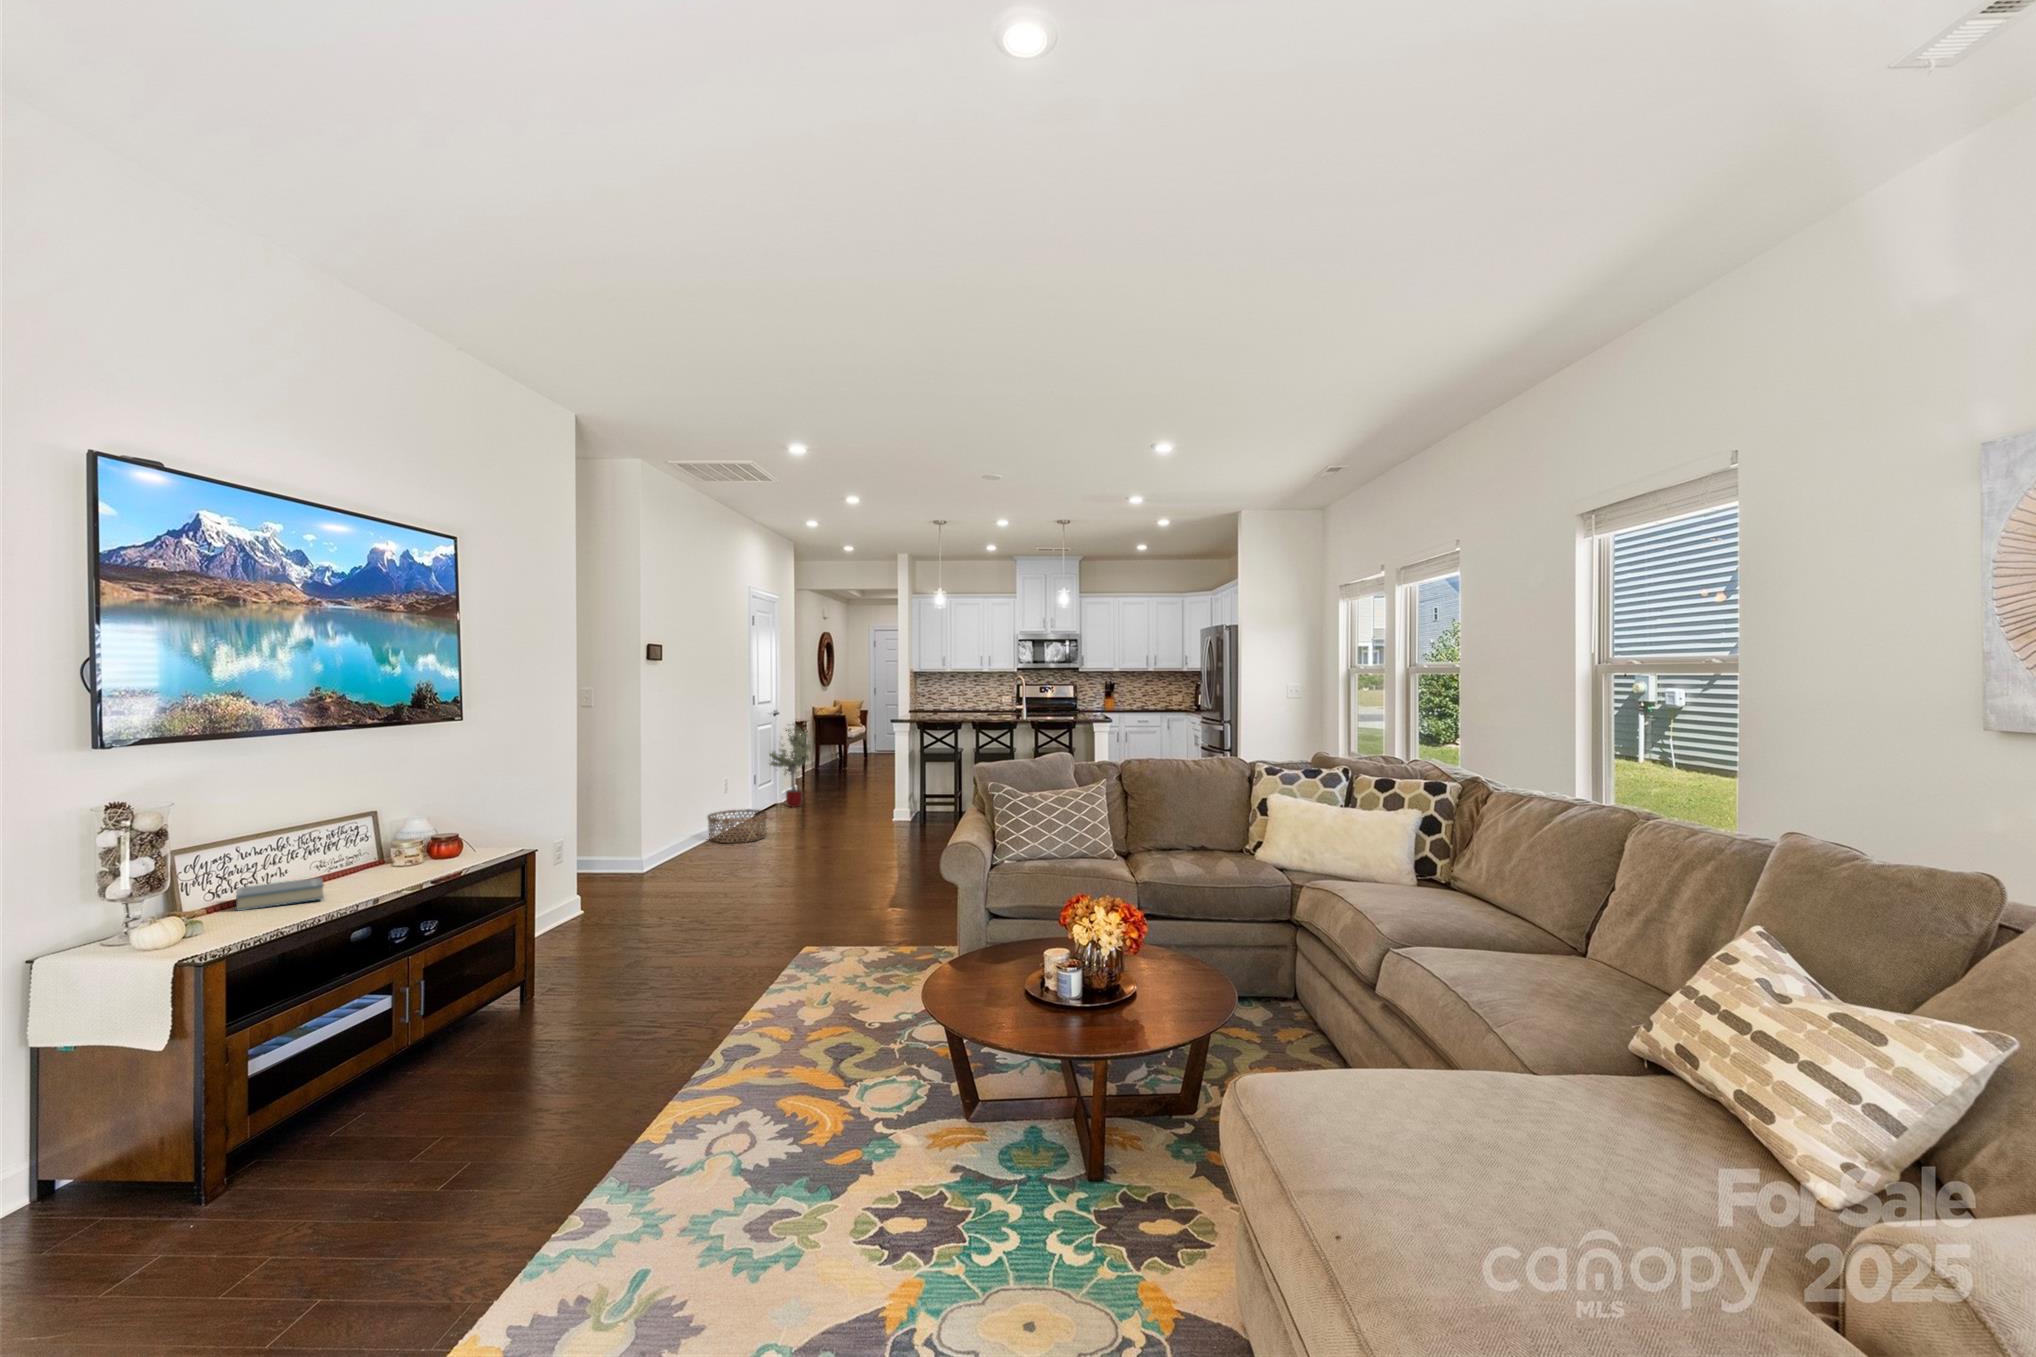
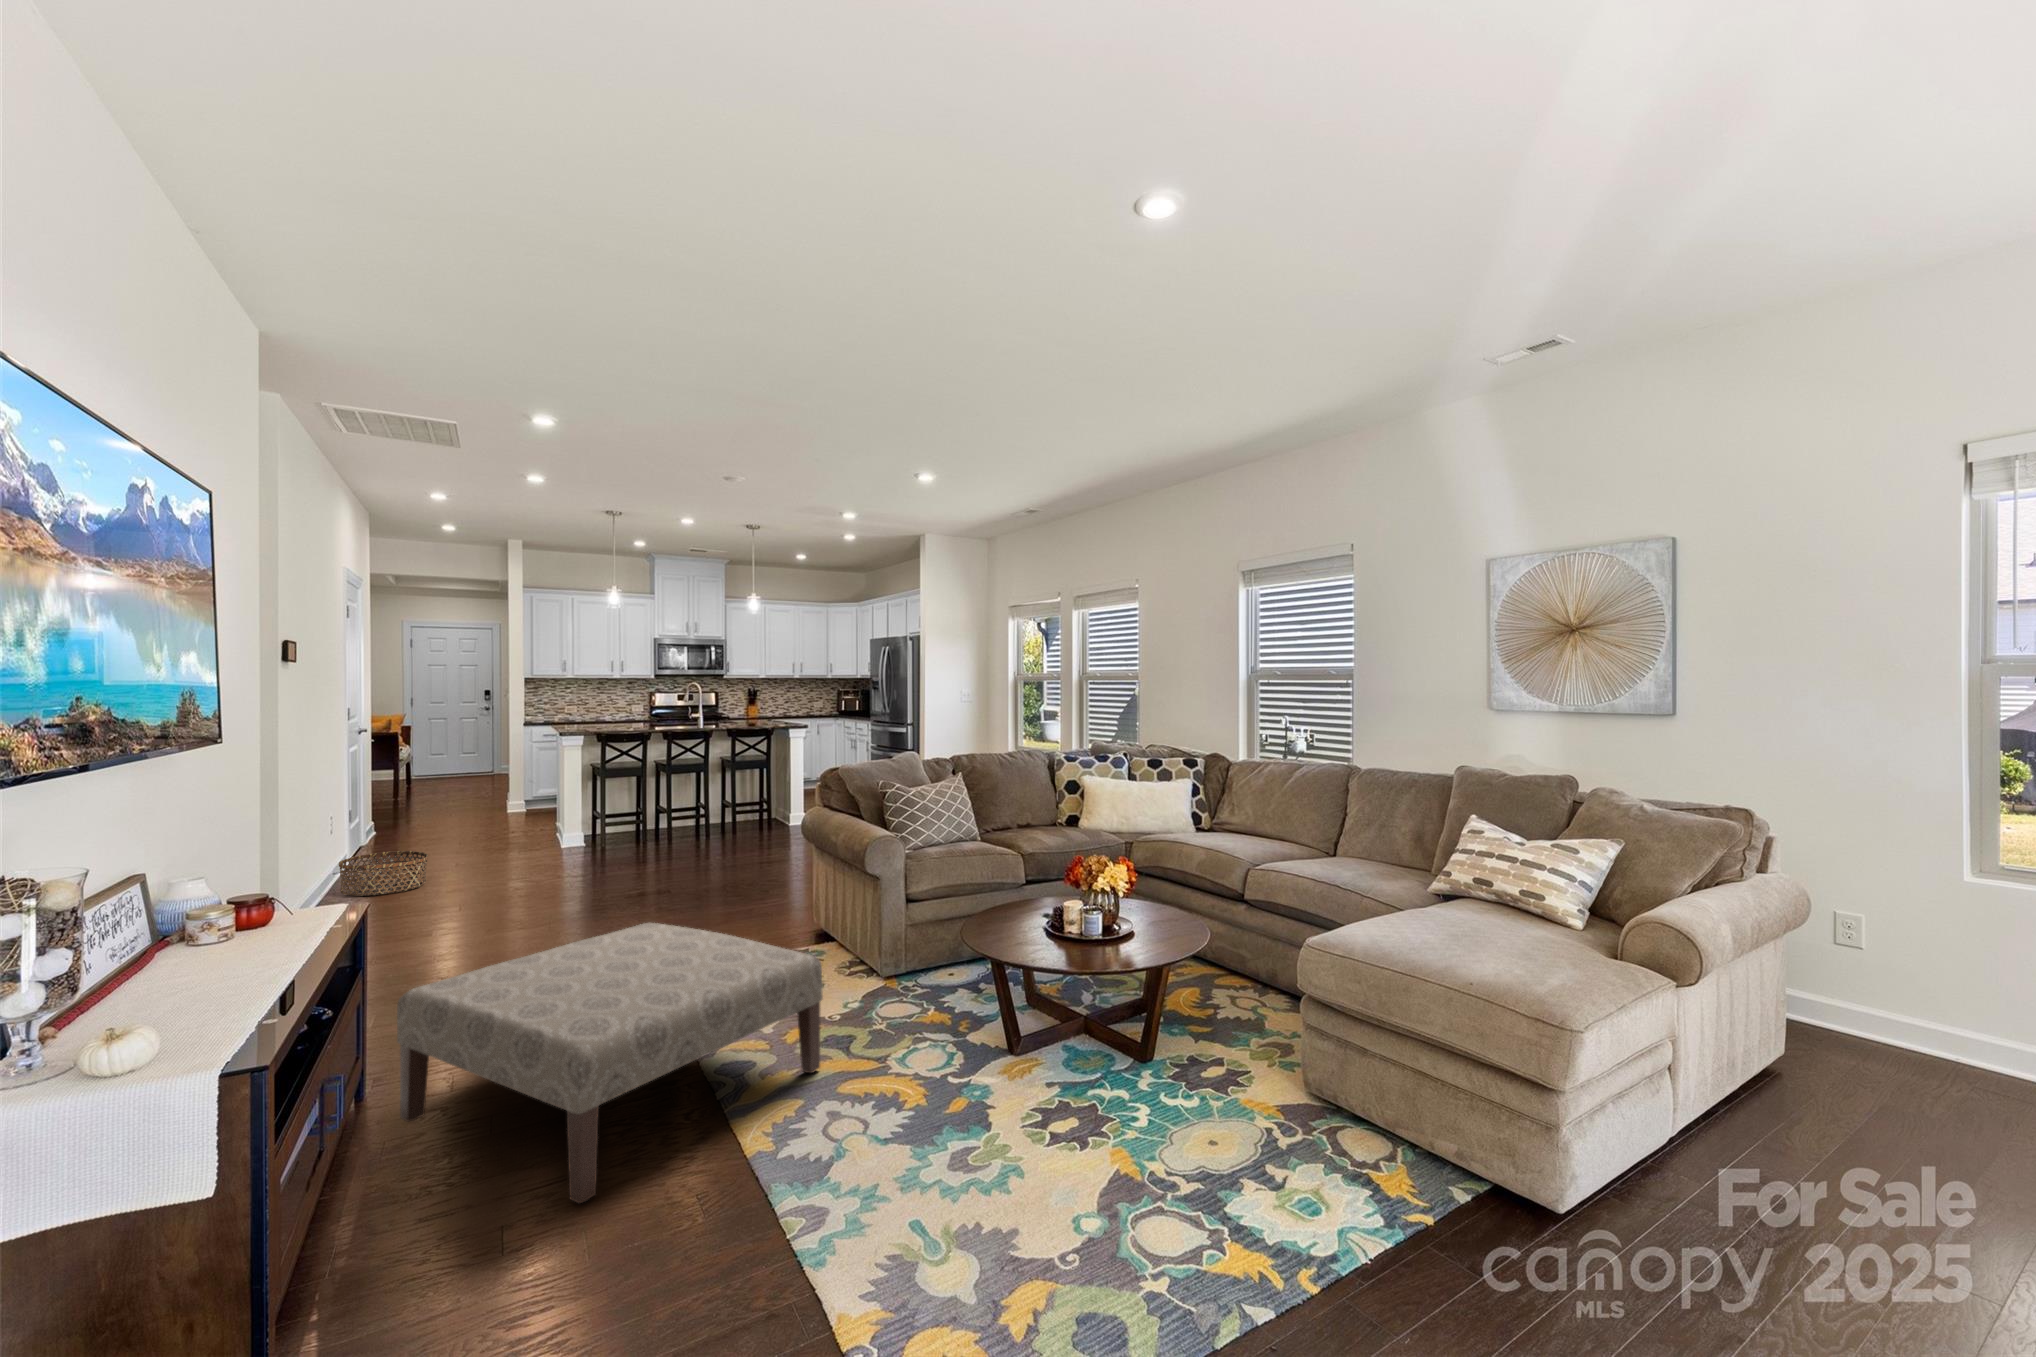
potted tree: present [770,724,811,807] -> none [365,743,433,848]
hardback book: present [236,877,324,911] -> none [130,948,278,1002]
ottoman: none [469,900,789,1146] -> present [397,923,823,1203]

